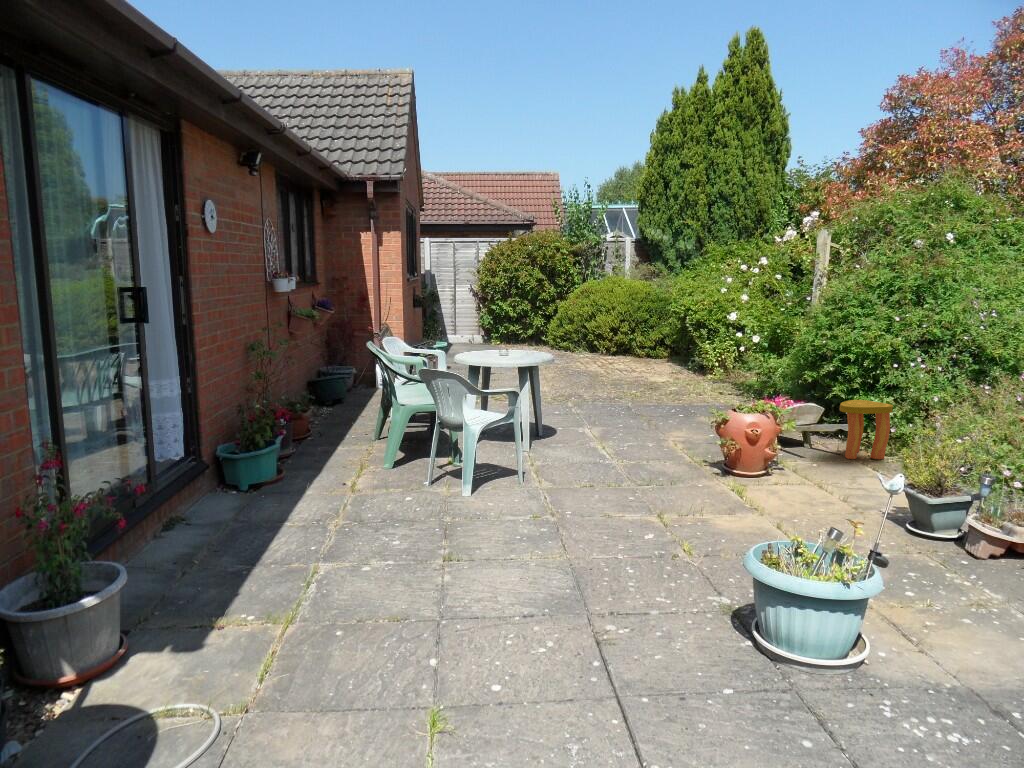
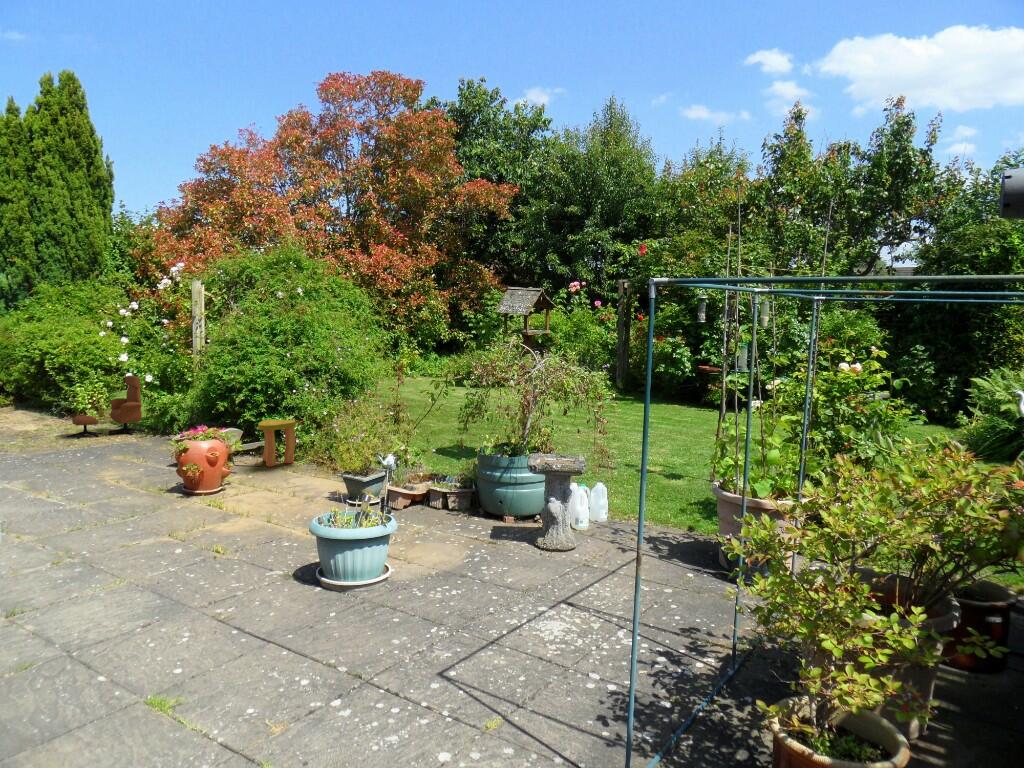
lounge chair: none [681,336,754,399] -> present [67,376,145,439]

